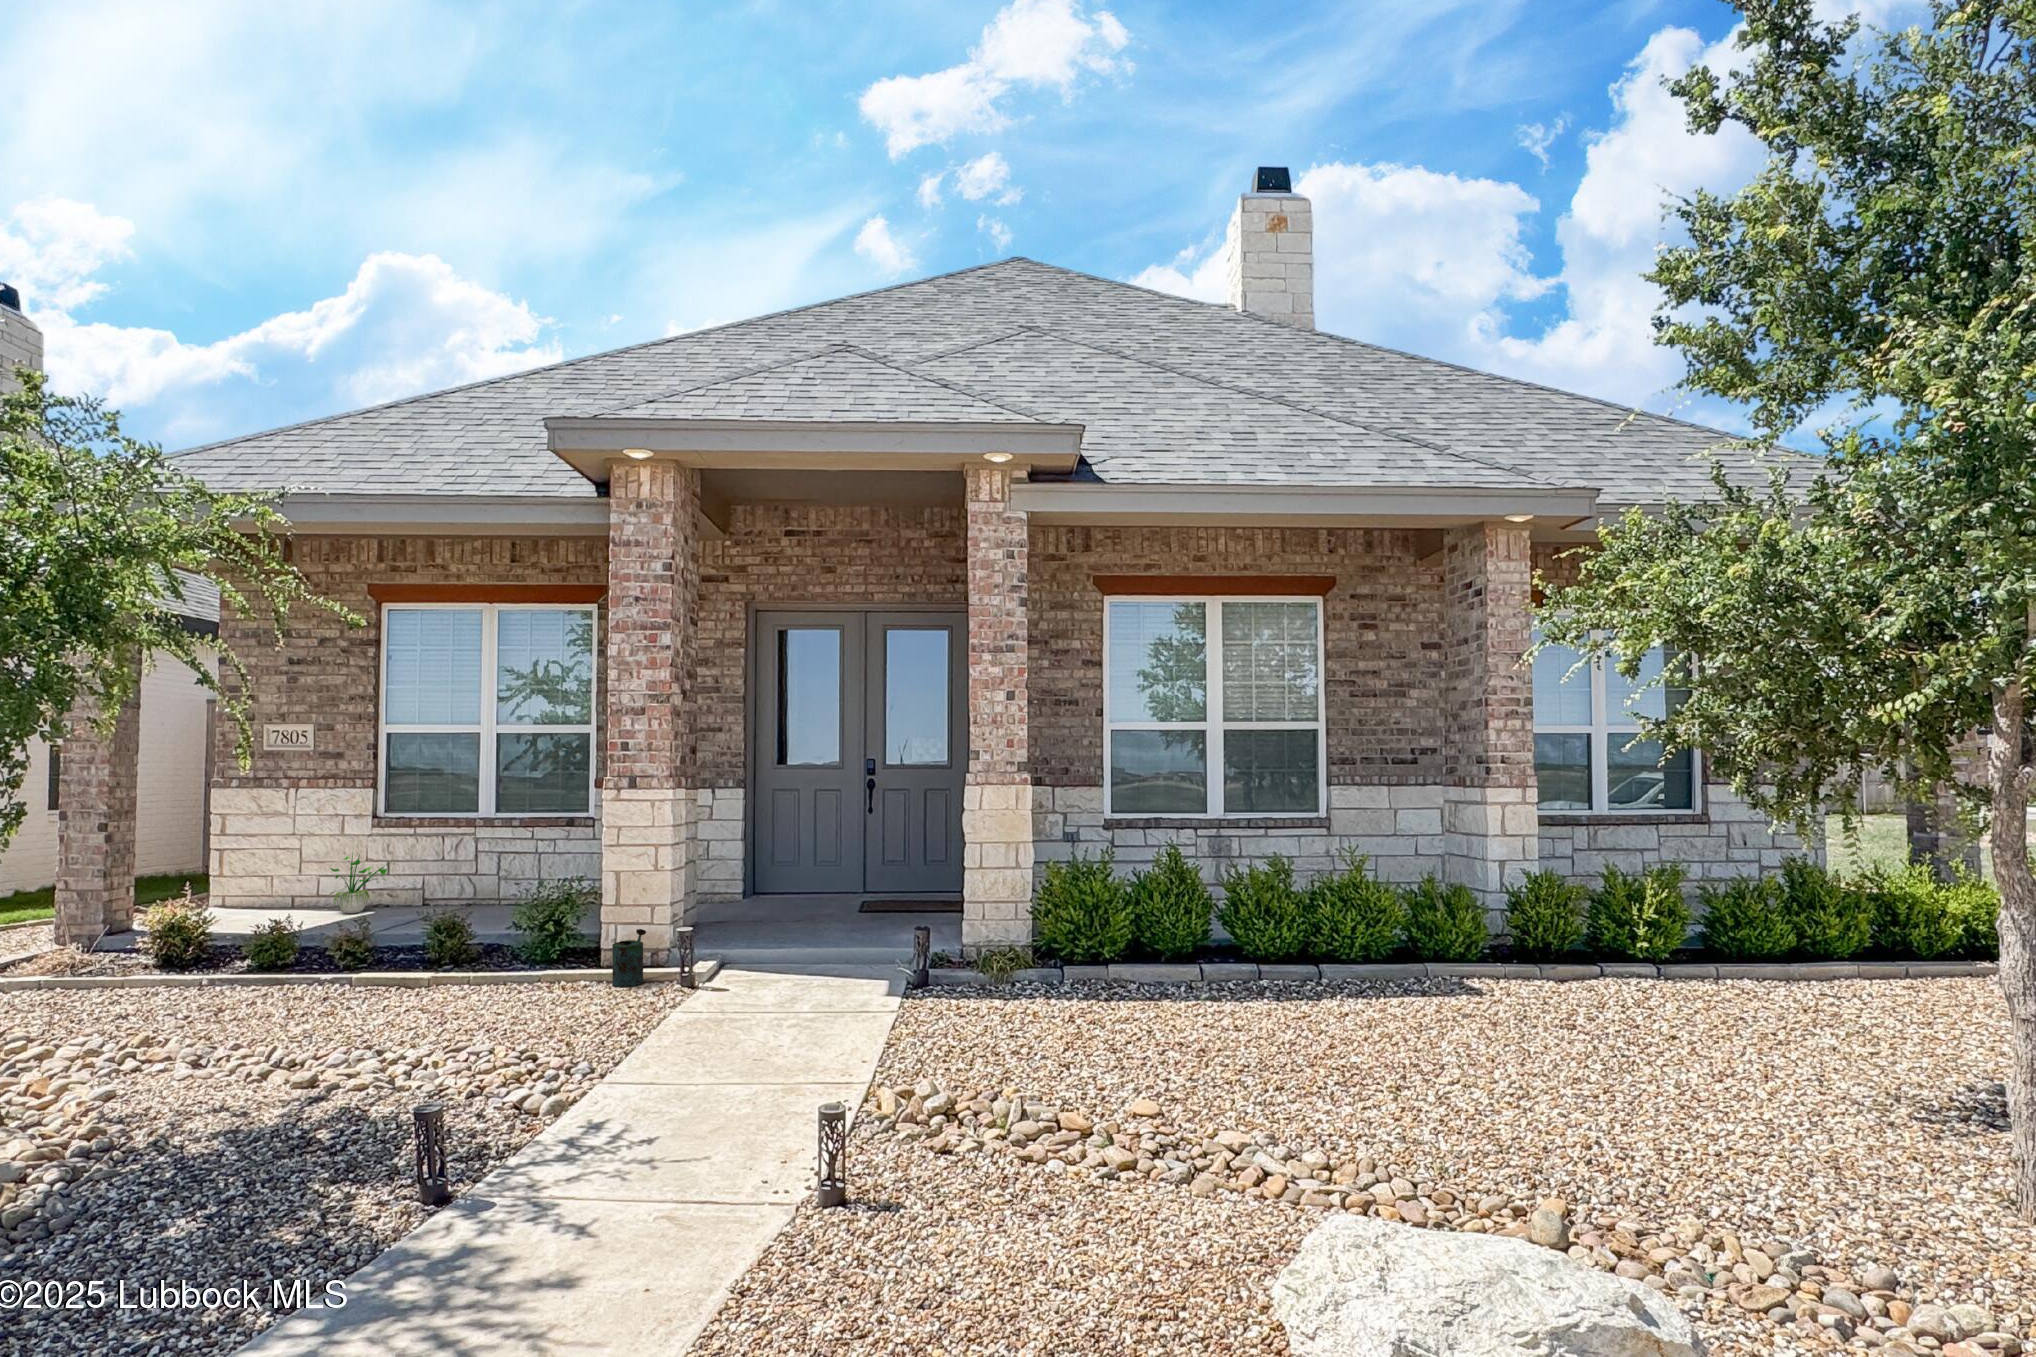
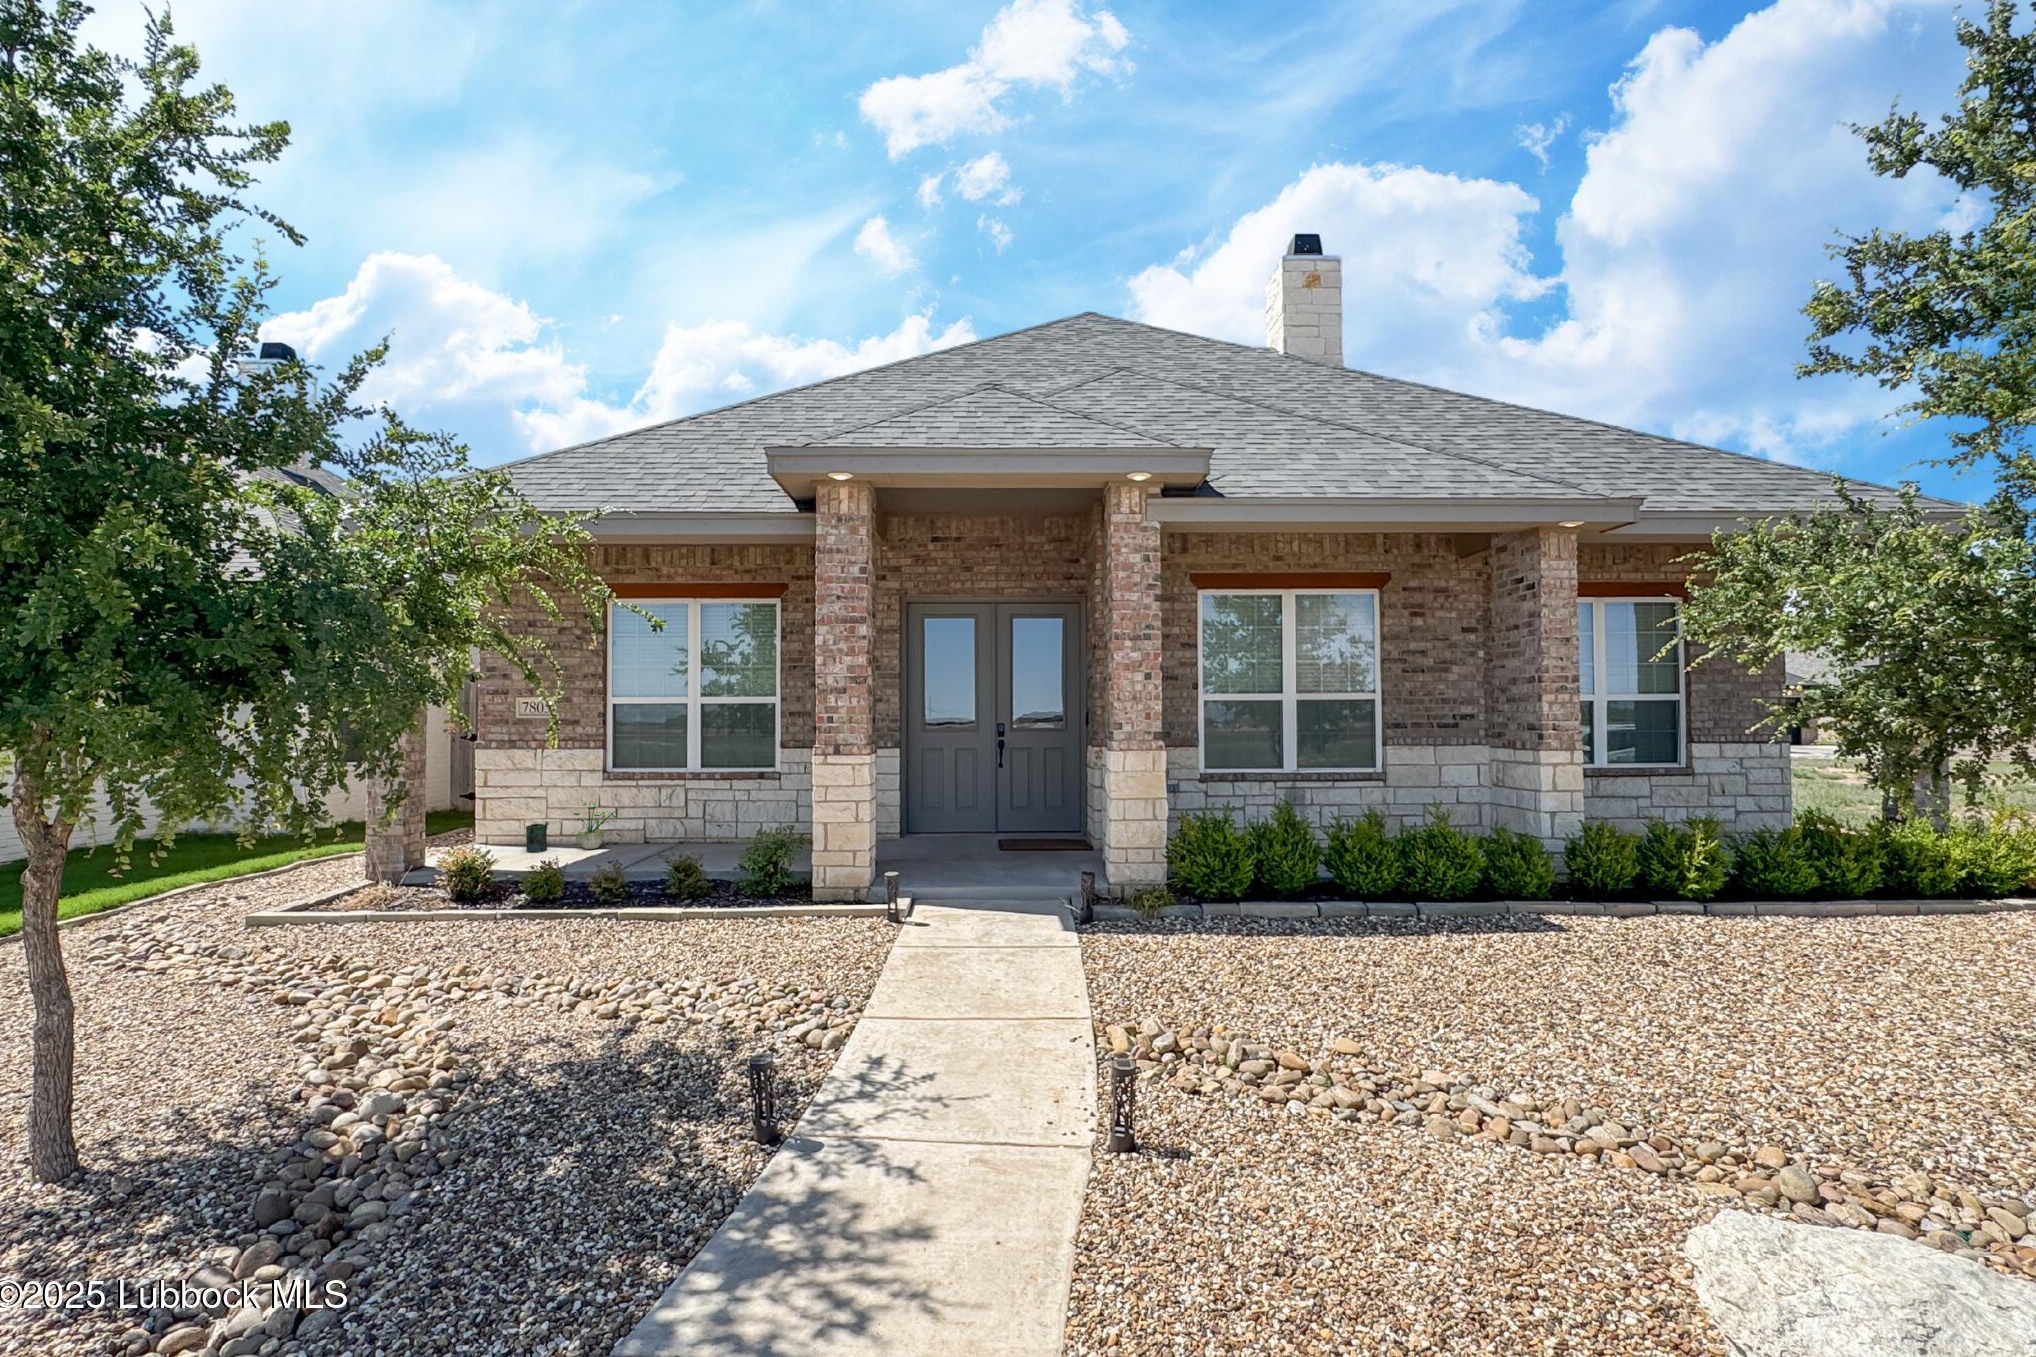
watering can: present [612,929,646,987] -> present [526,821,549,853]

